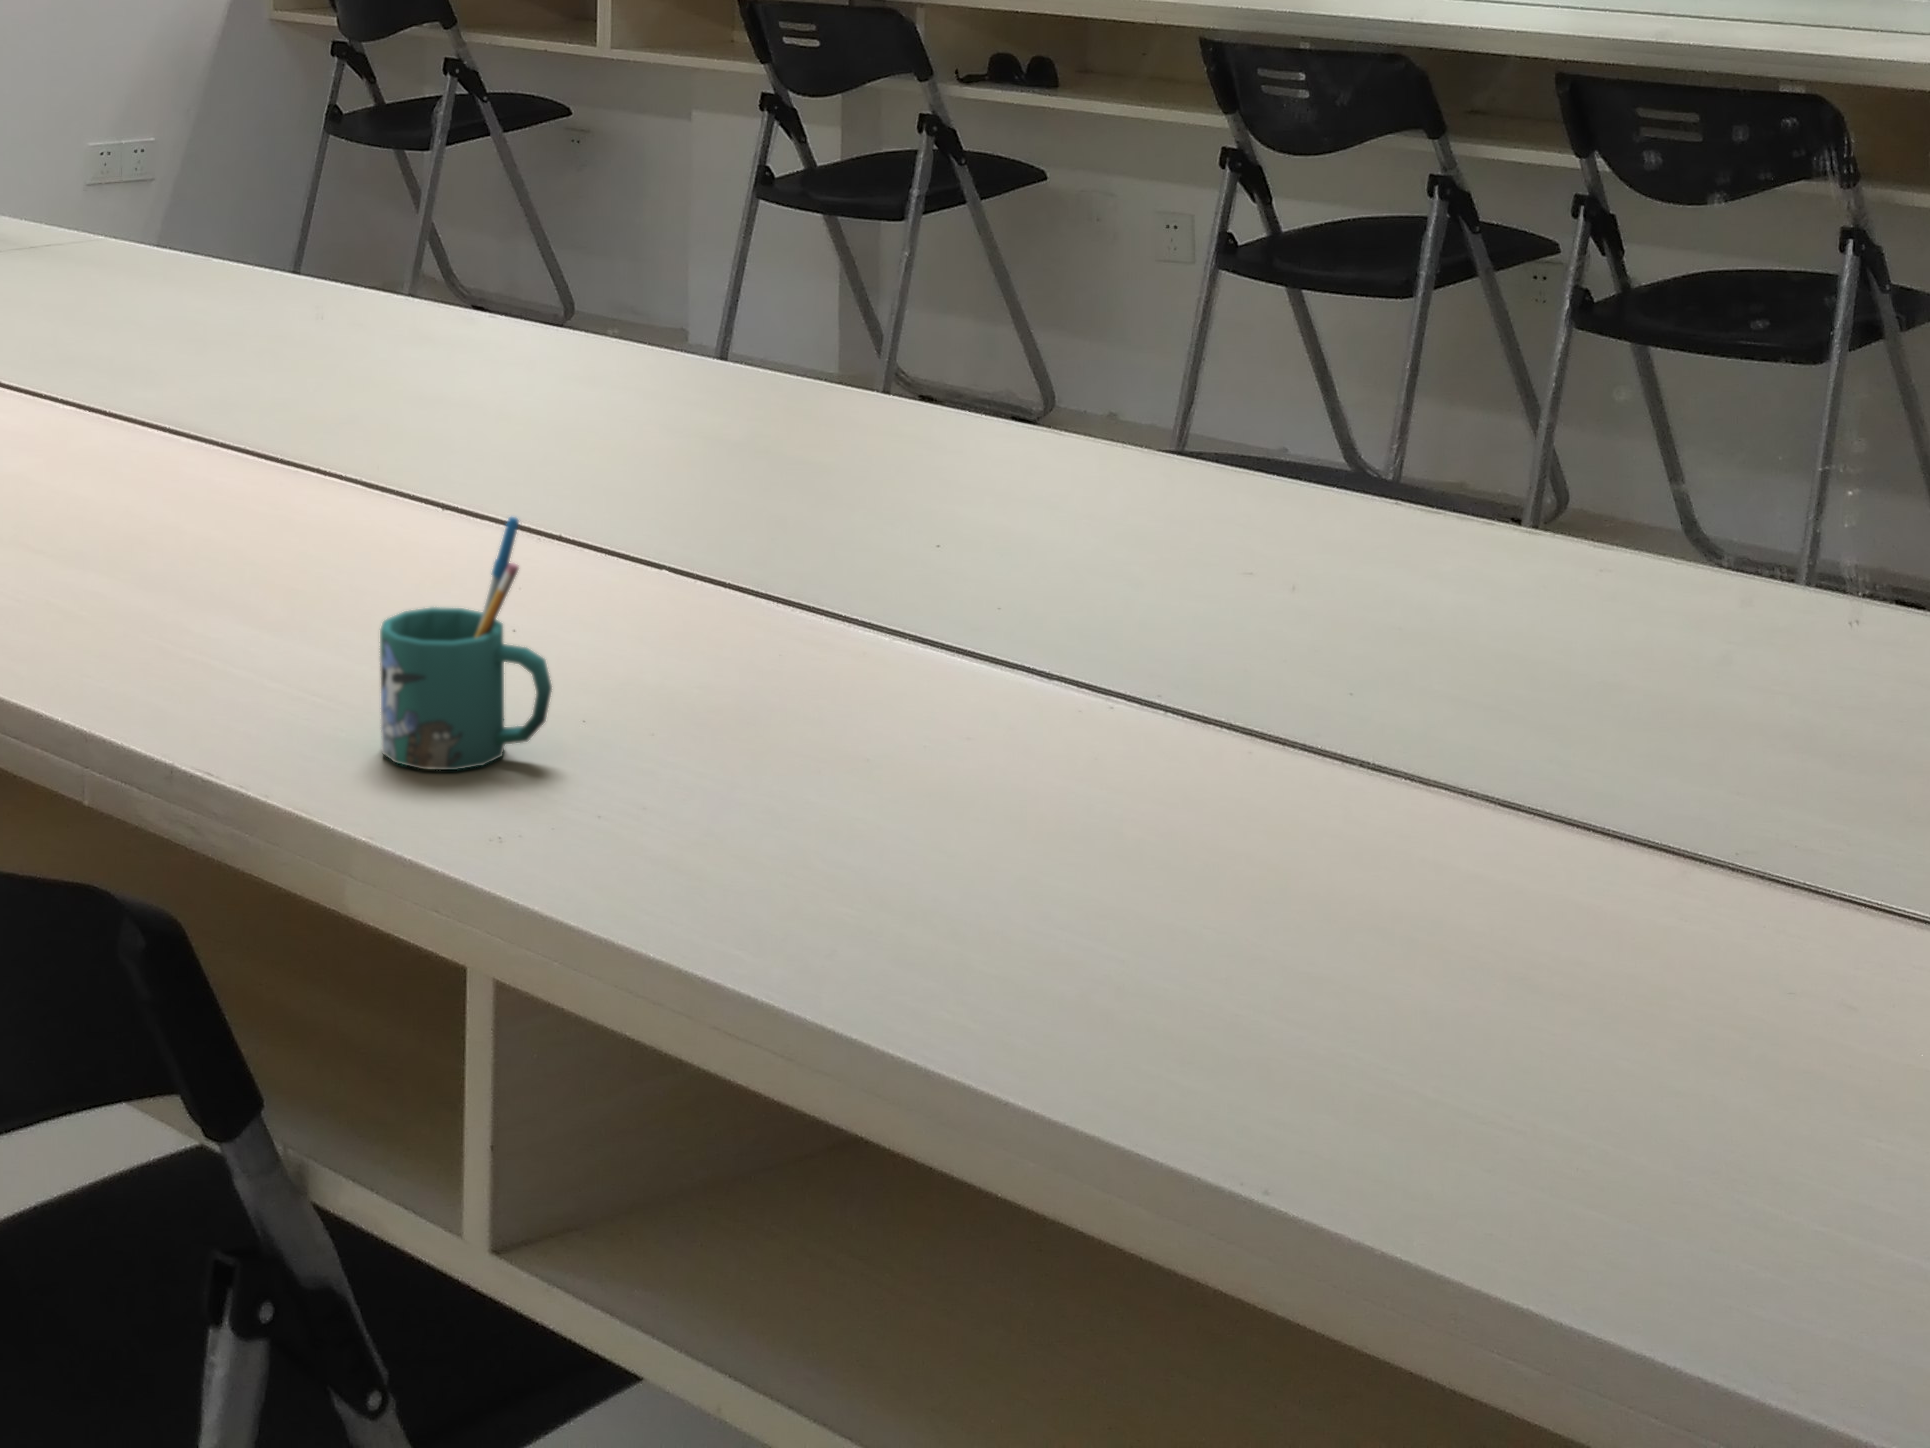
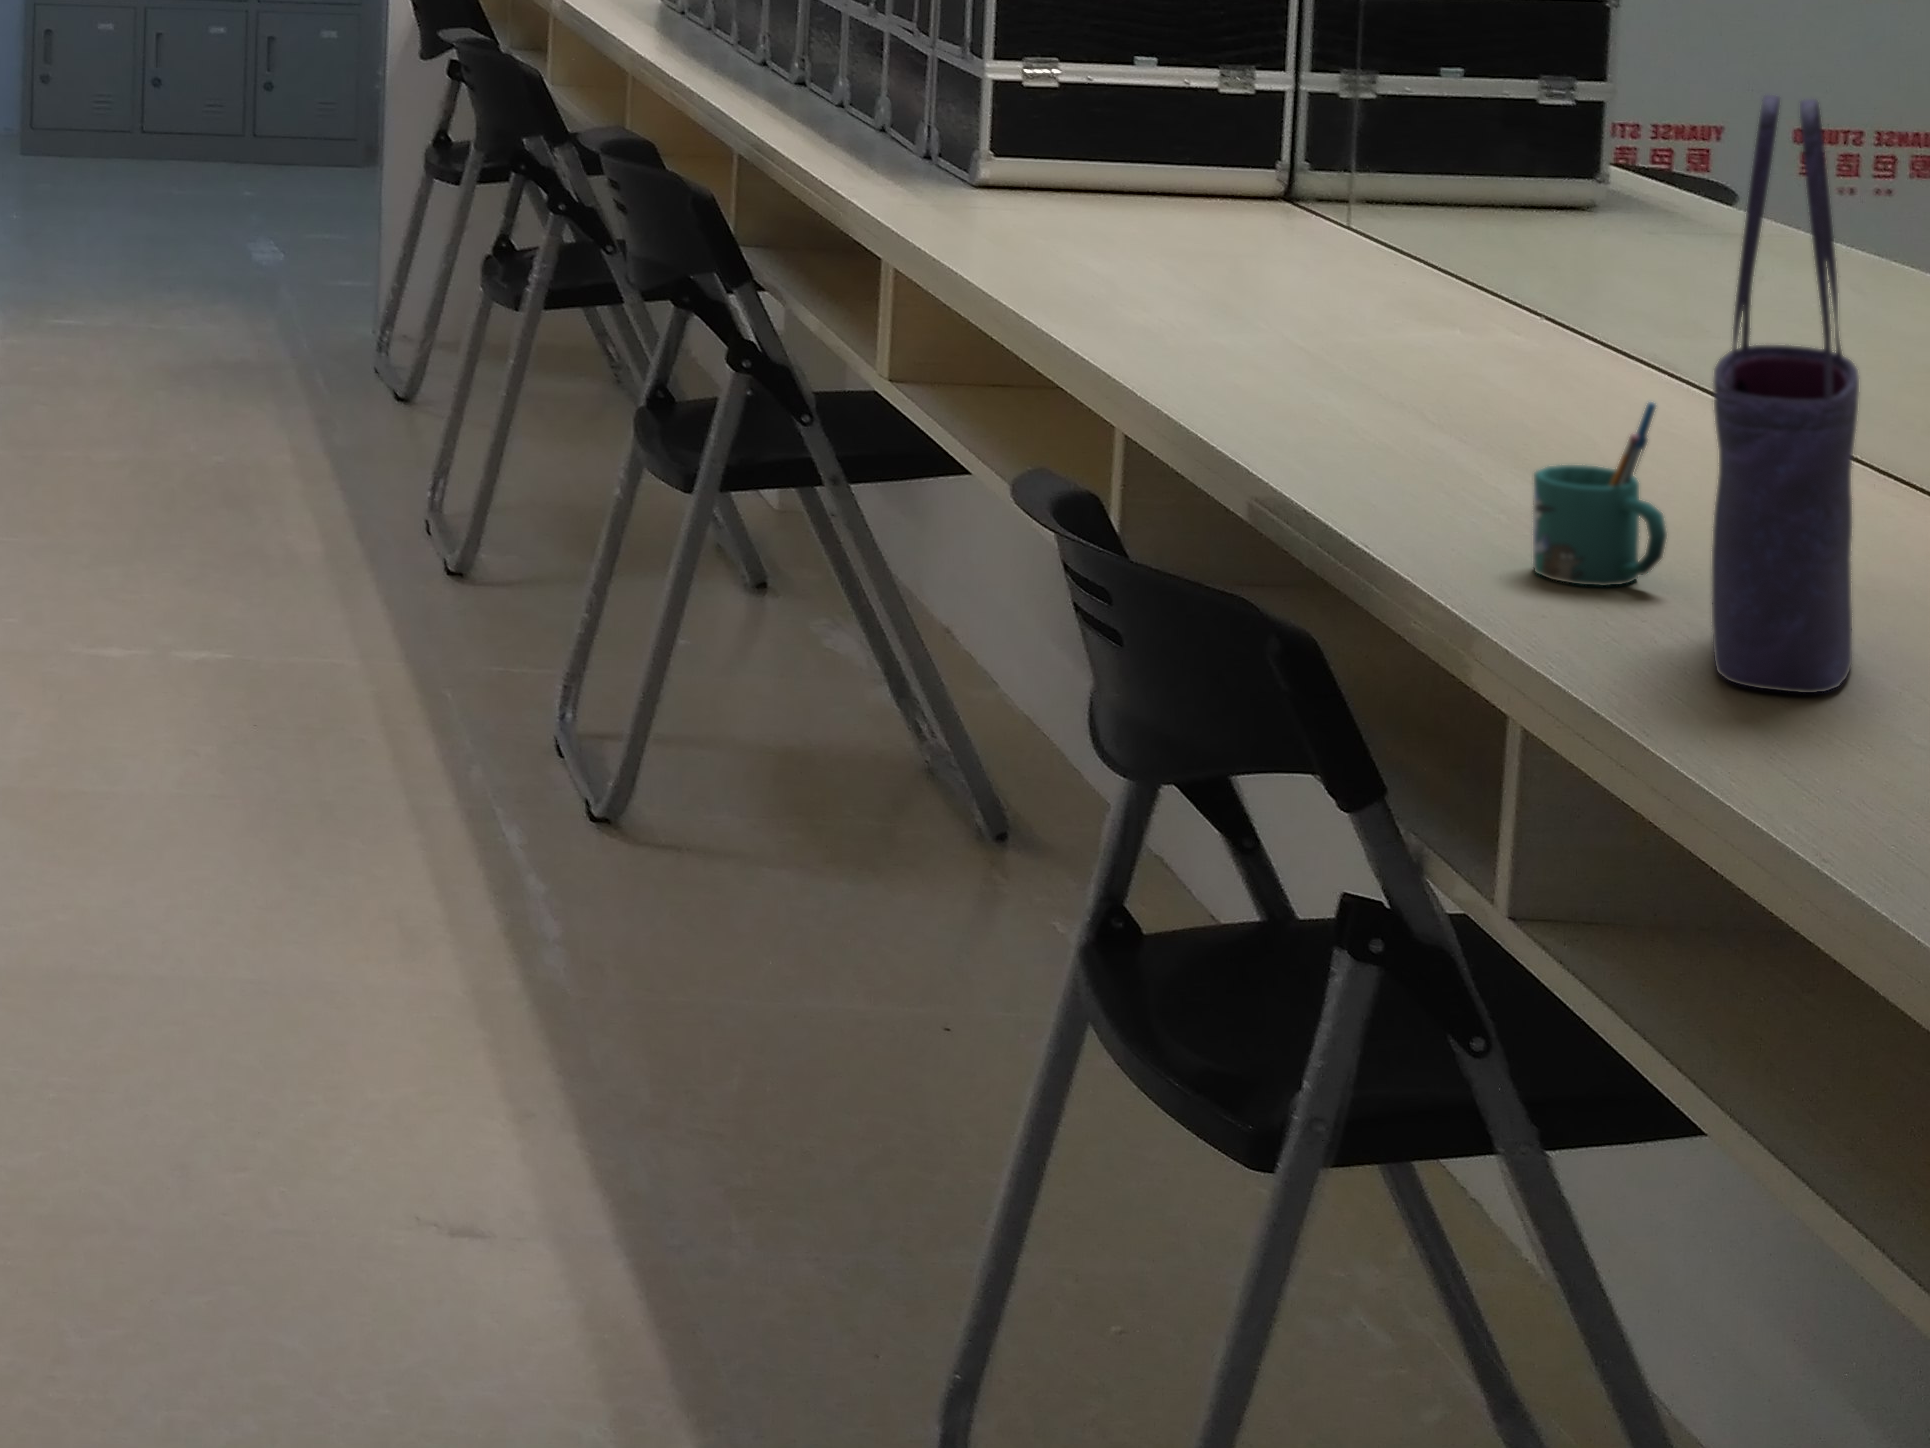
tote bag: none [674,112,884,888] -> present [1712,95,1859,693]

